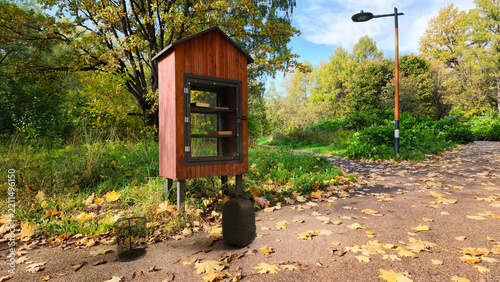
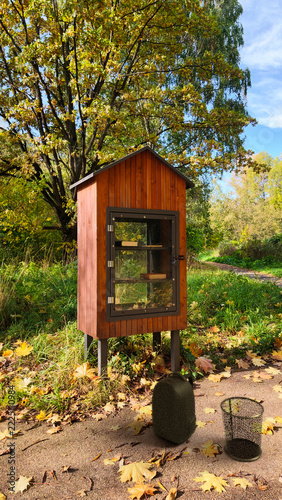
waste bin: present [113,217,147,261] -> present [220,397,264,461]

